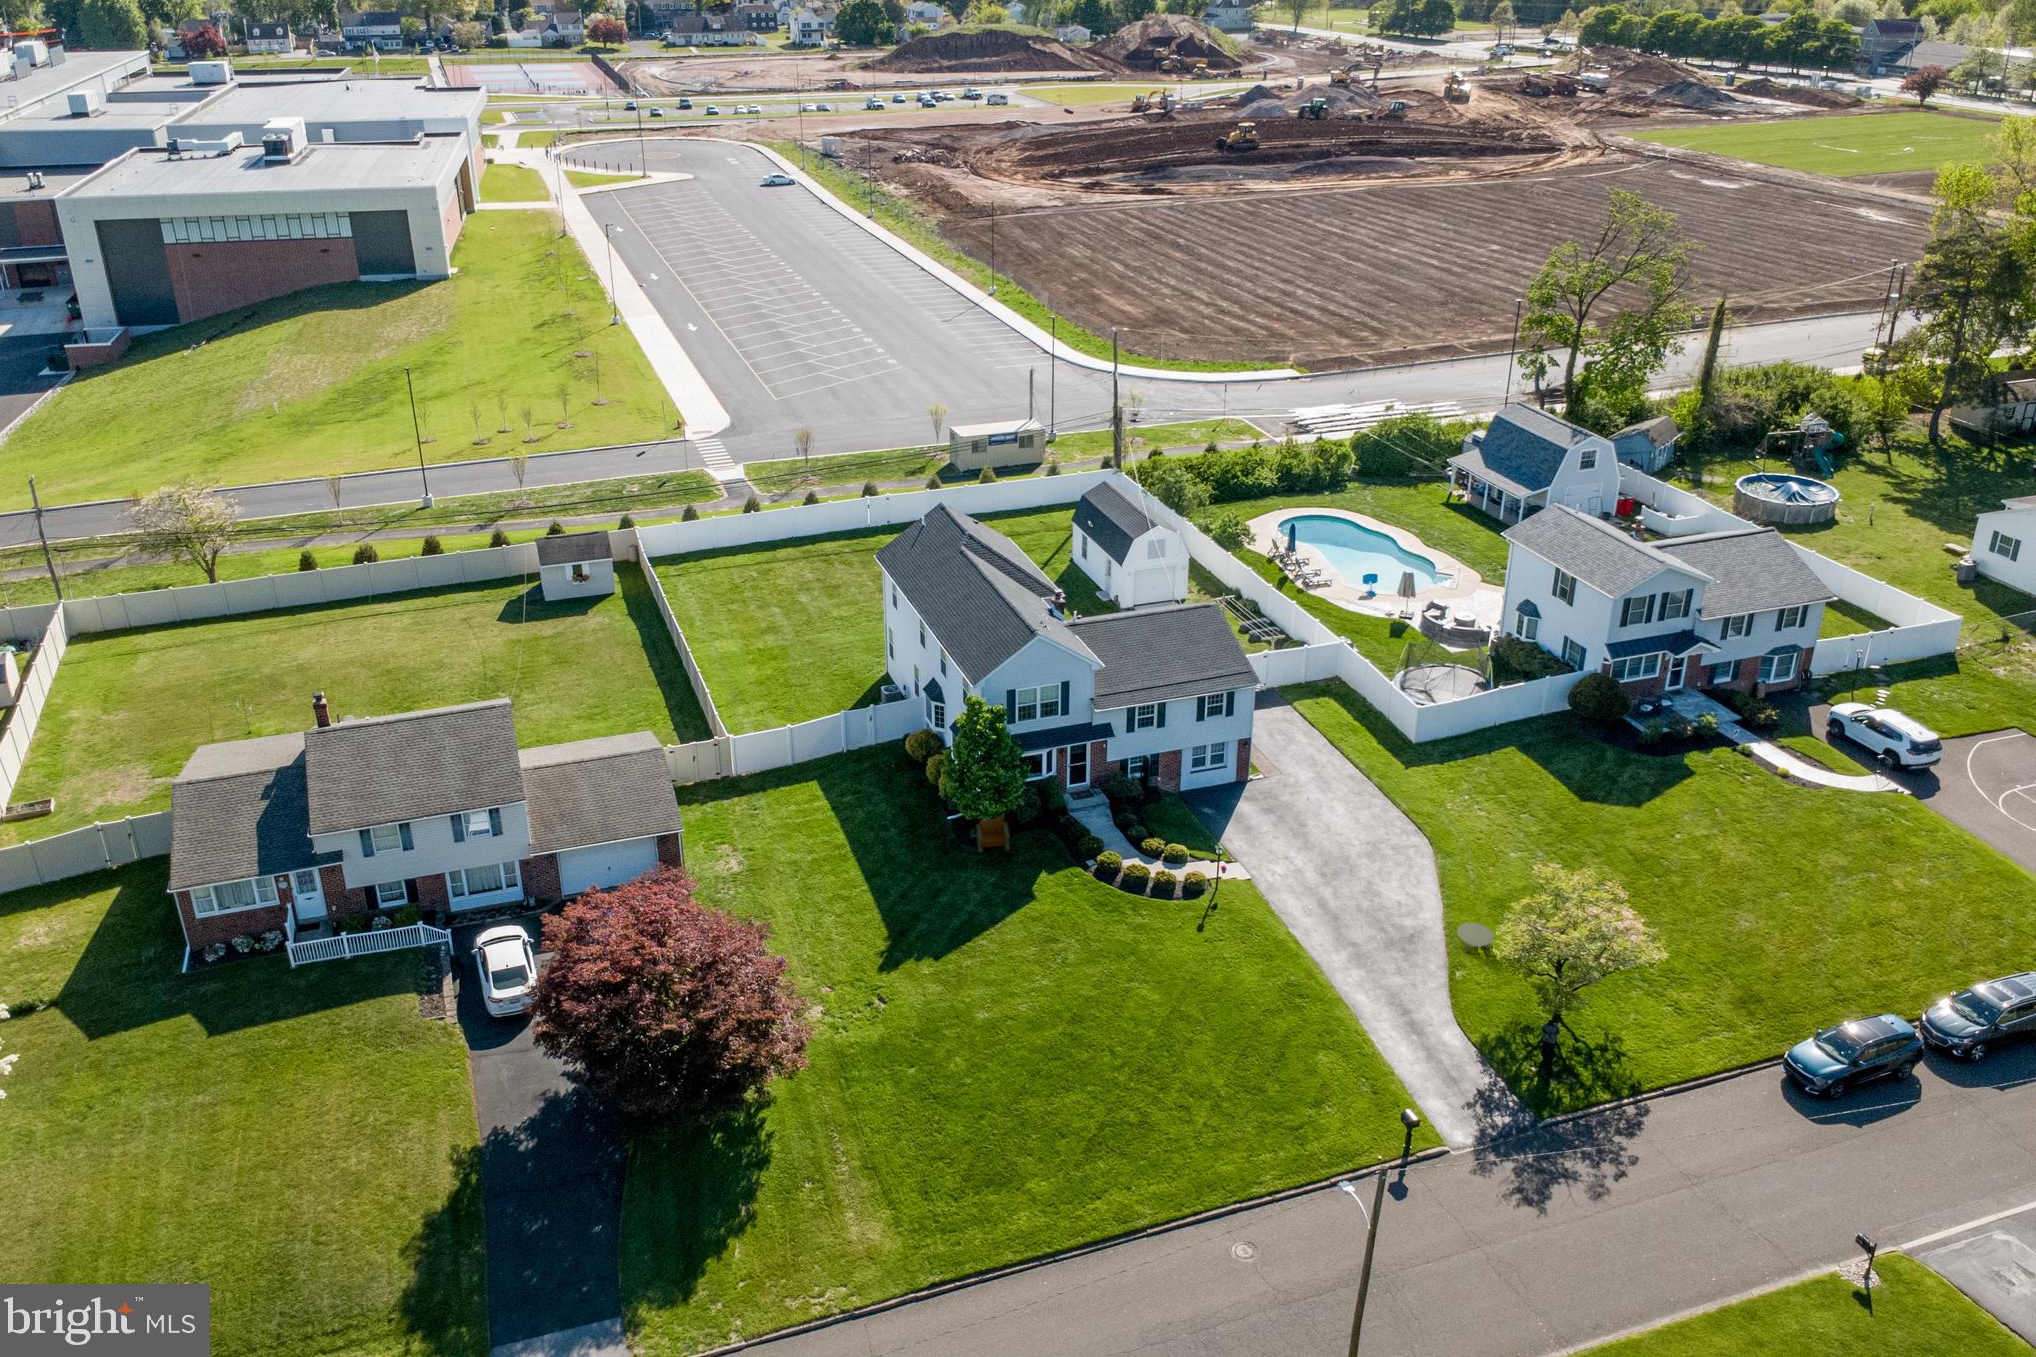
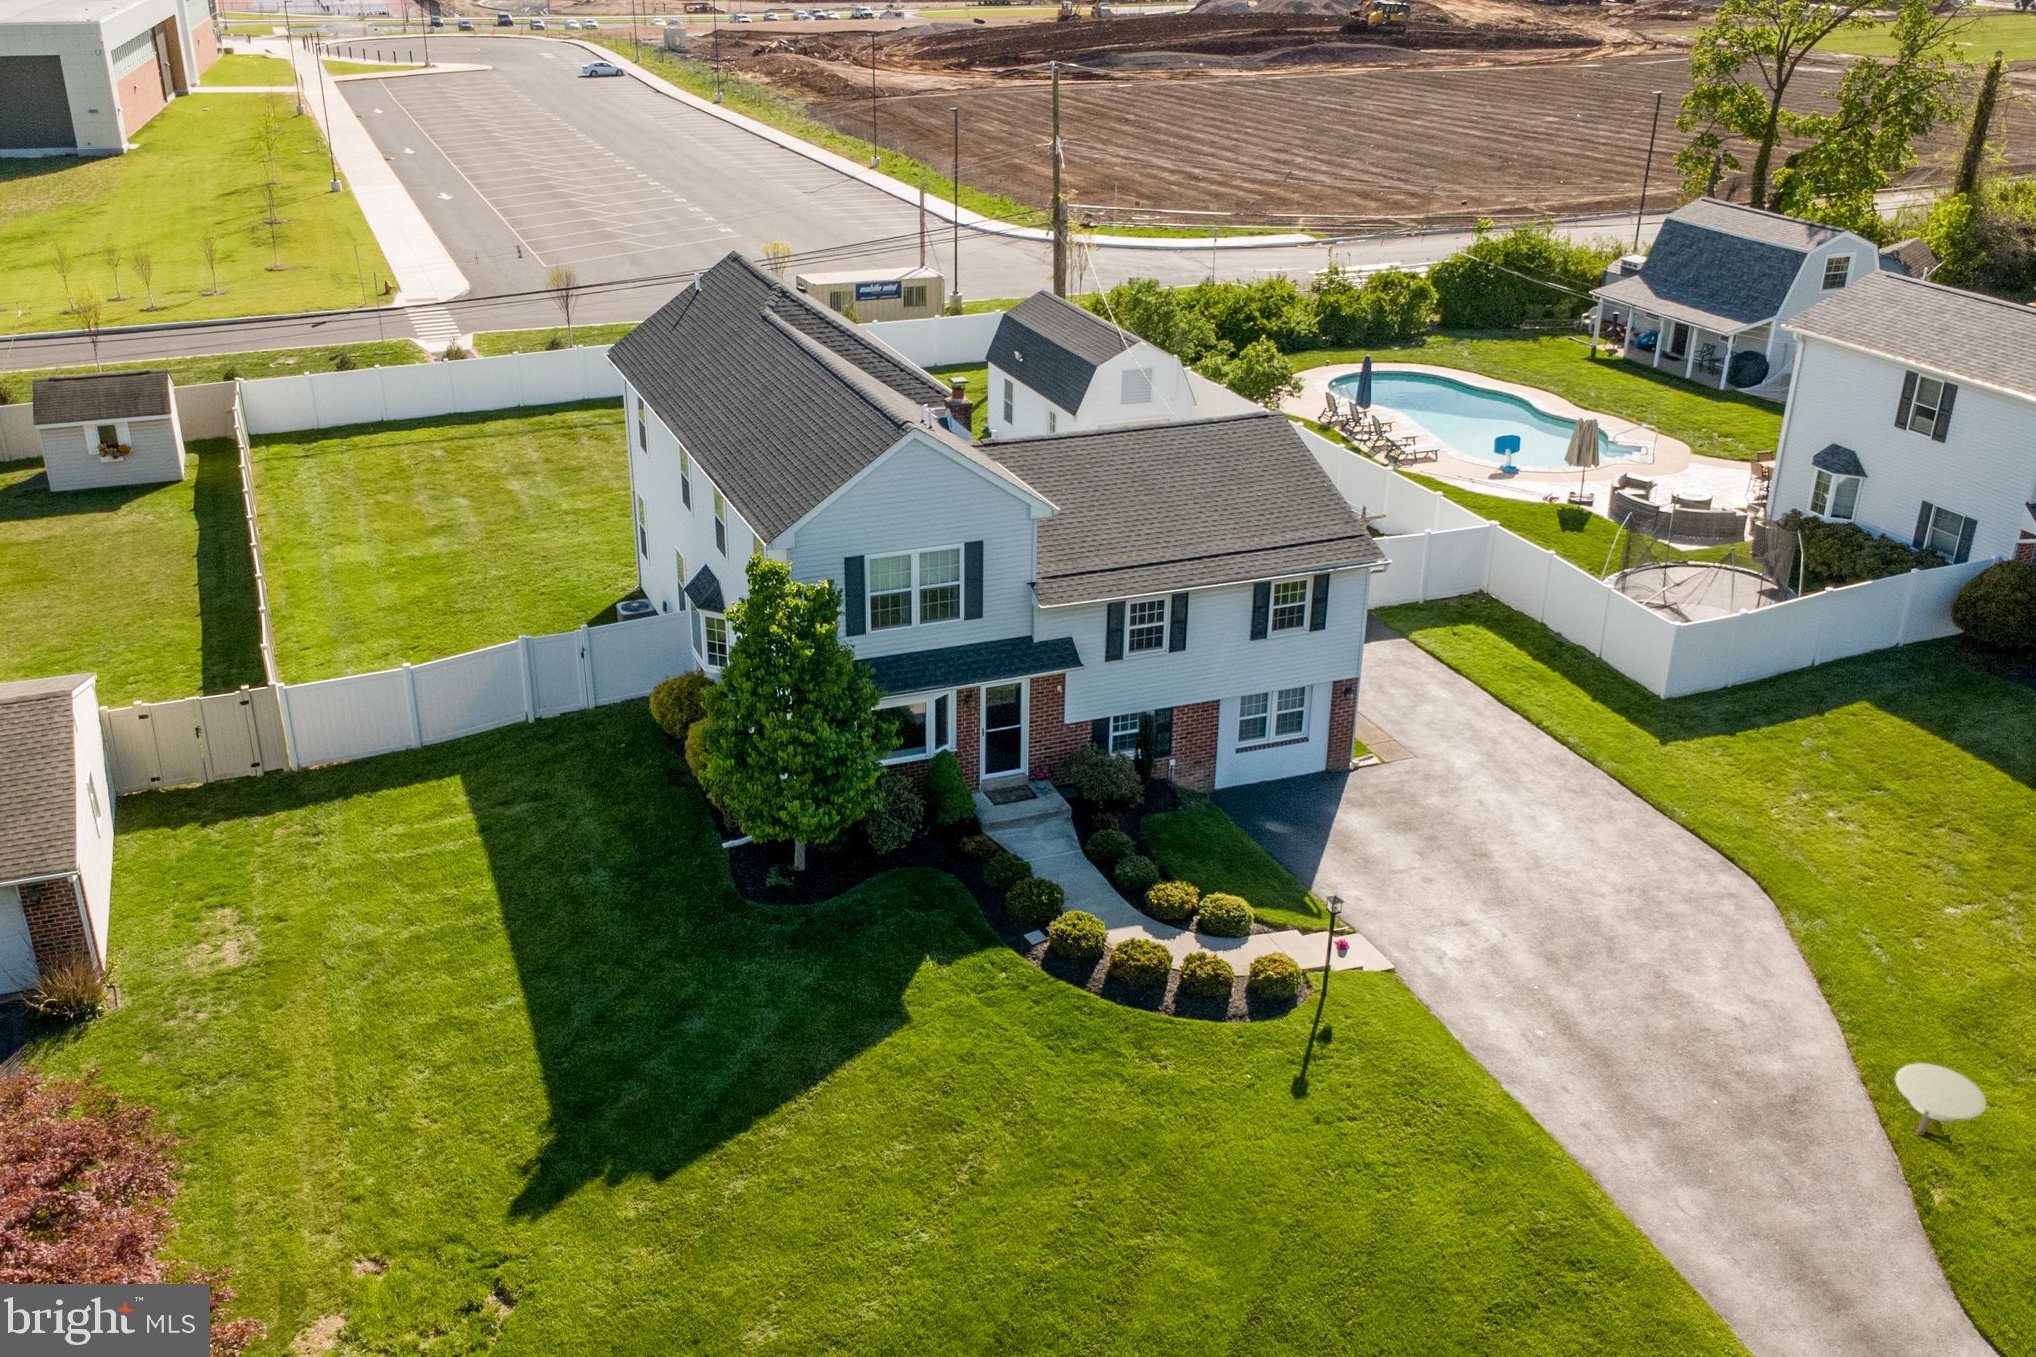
lounge chair: present [976,816,1009,852] -> none [777,831,852,917]

